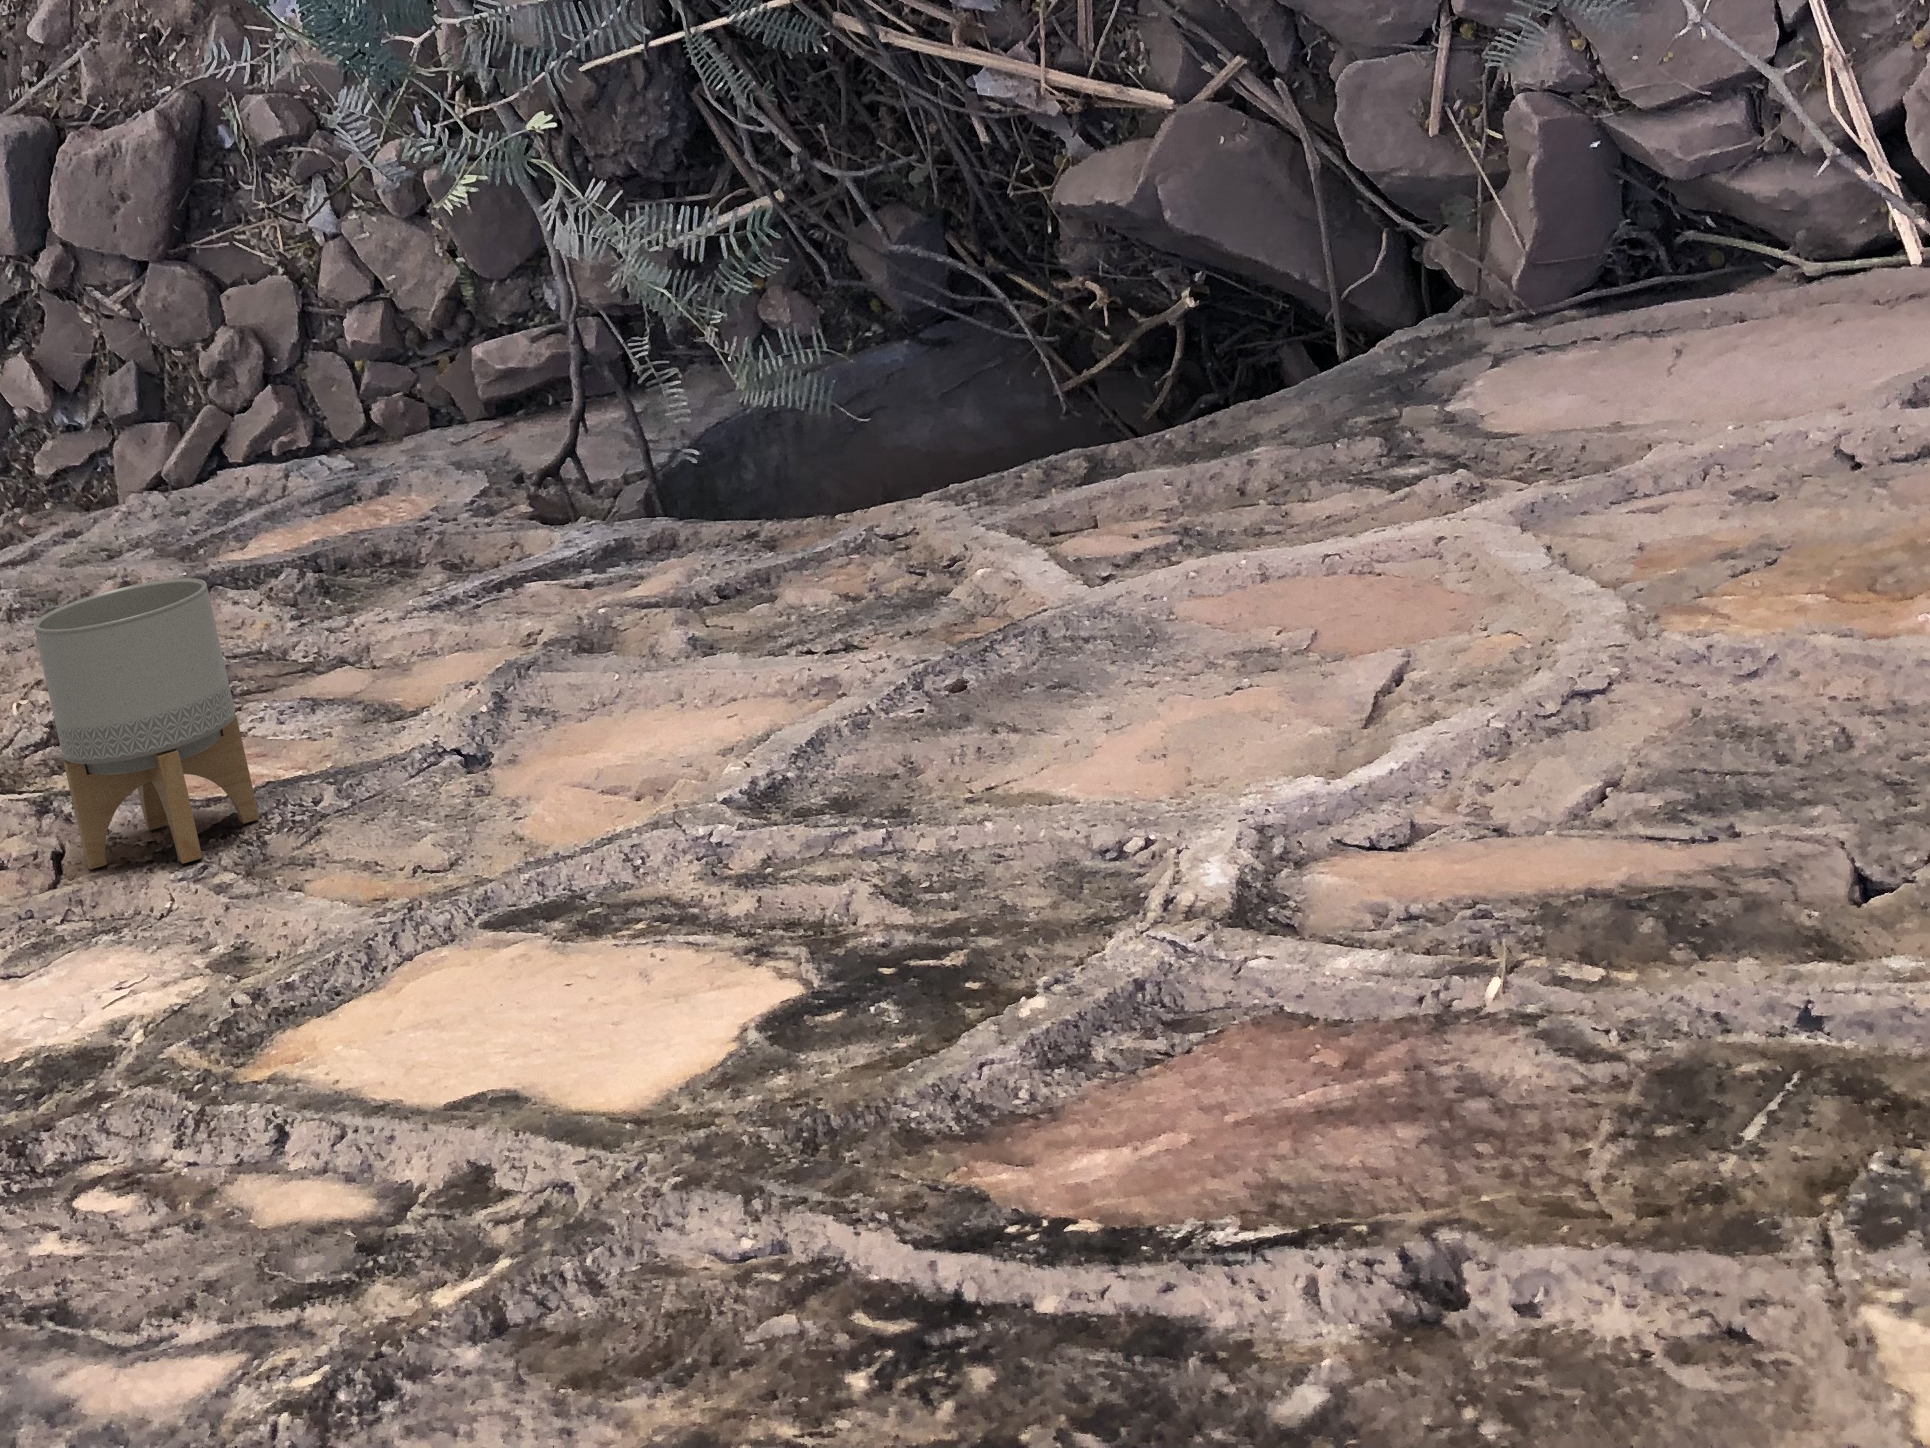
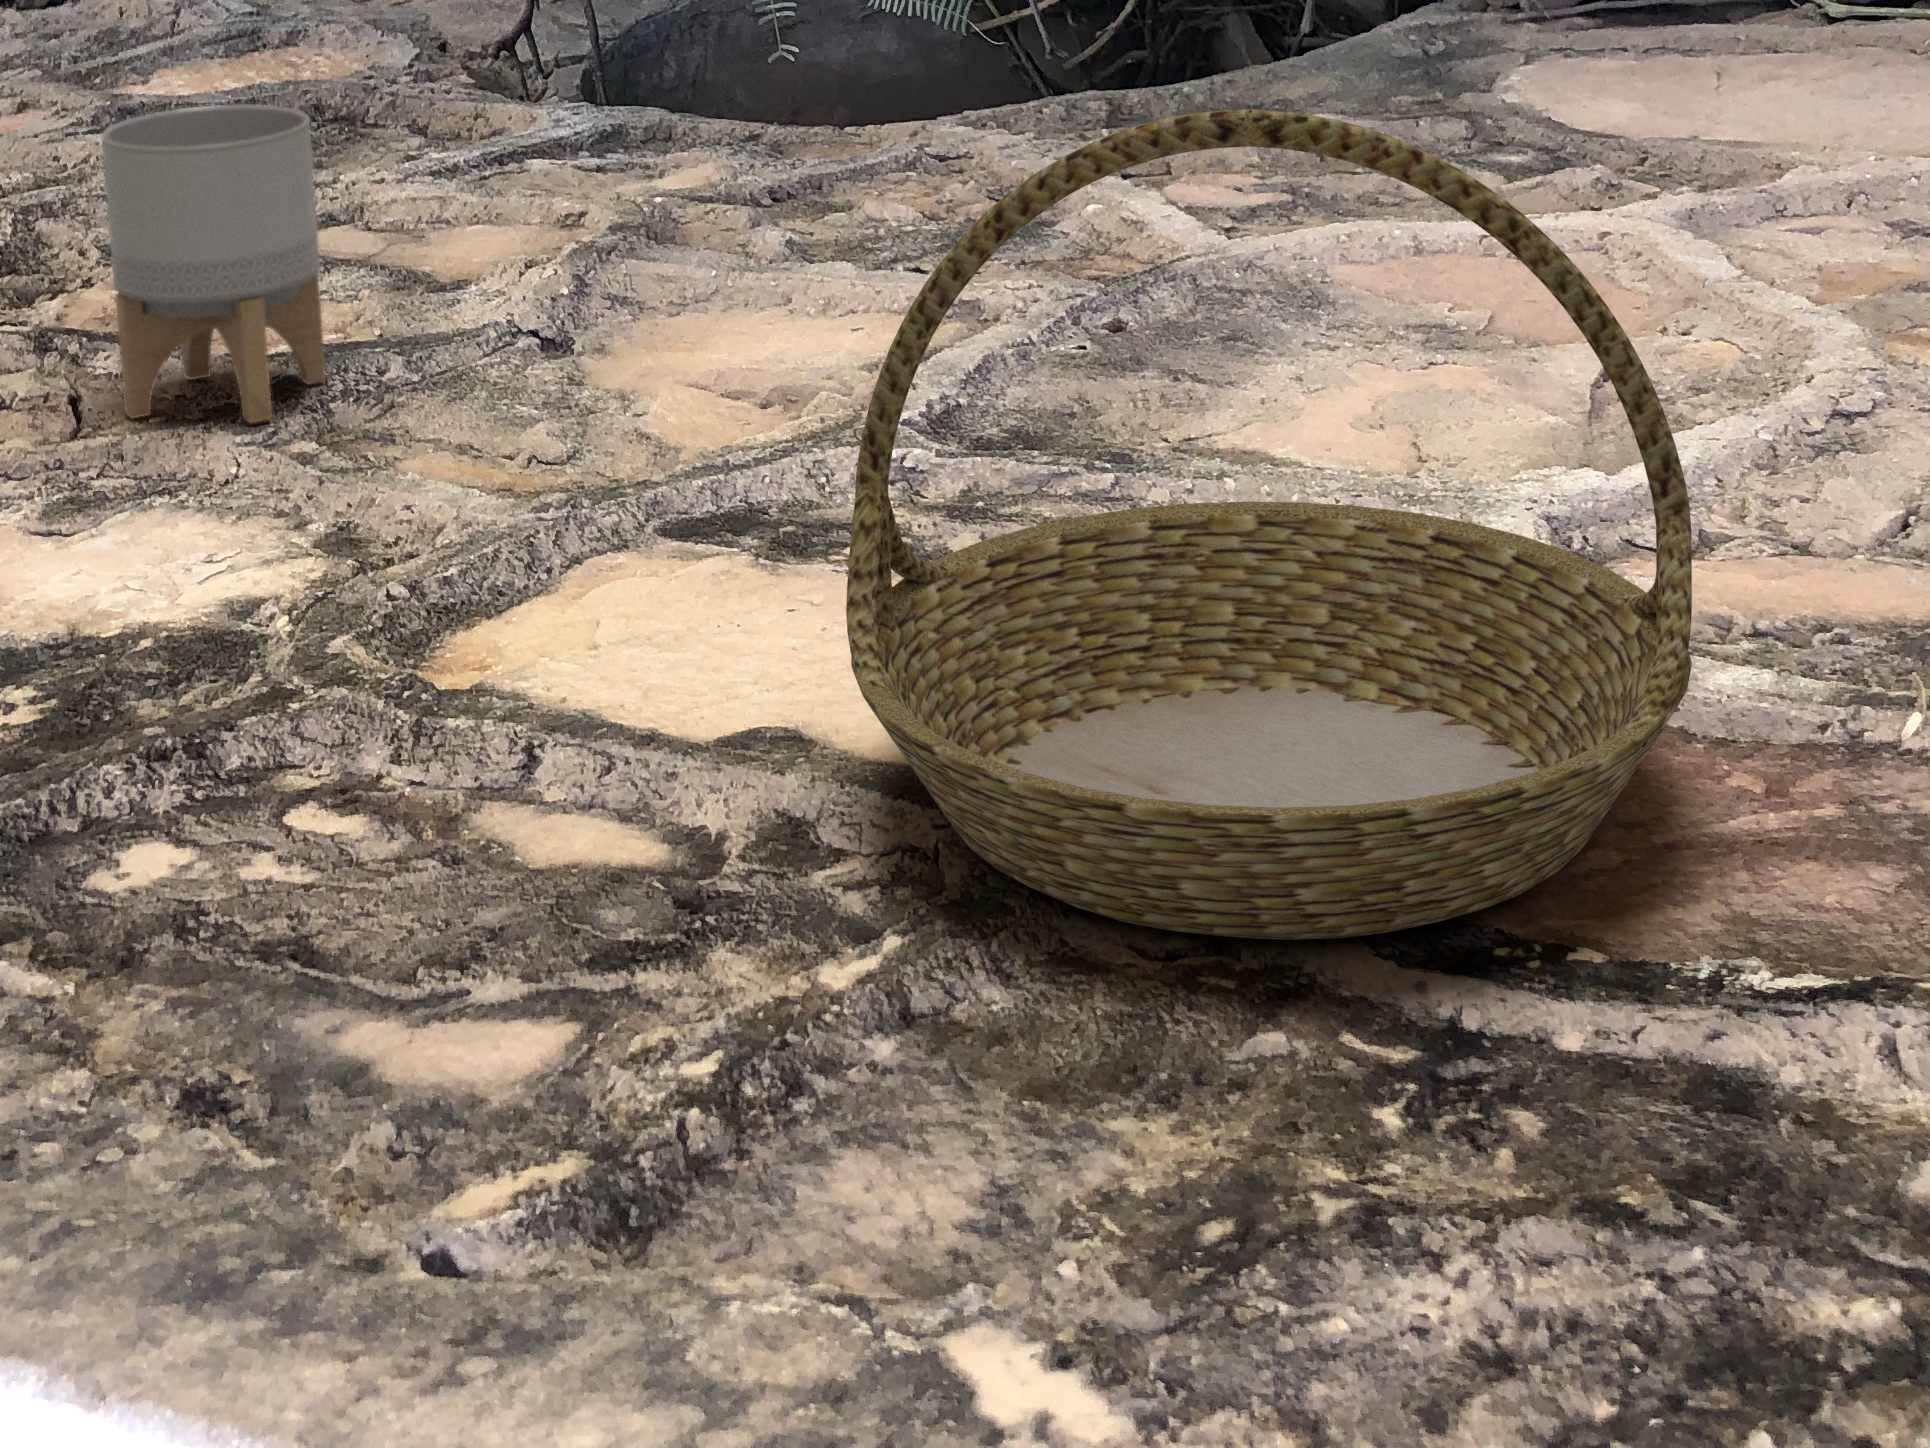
basket: none [488,495,1222,1240] -> present [846,109,1692,940]

